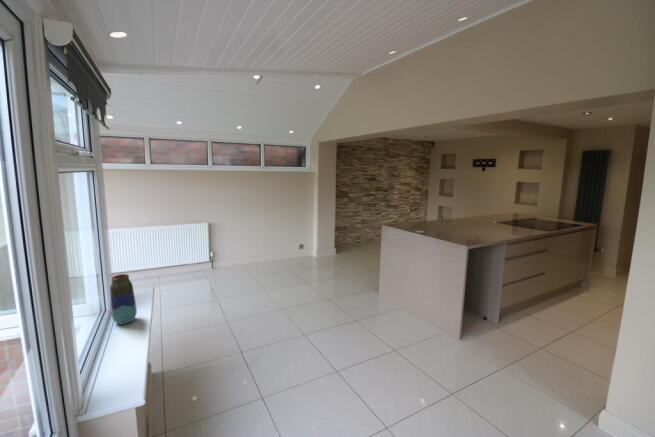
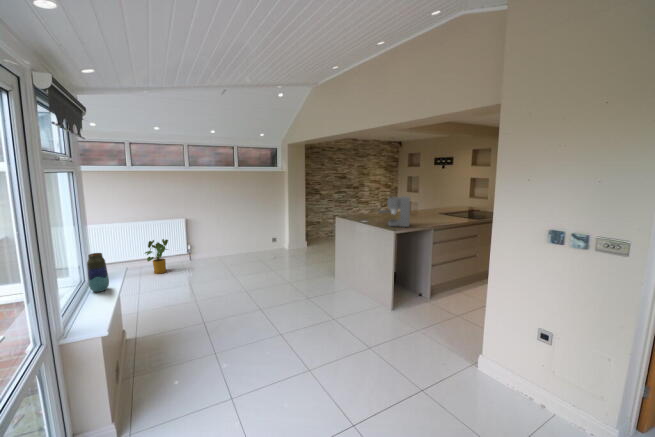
coffee maker: none [442,204,484,240] -> present [379,196,411,227]
house plant: none [166,245,195,284] -> present [145,239,168,274]

